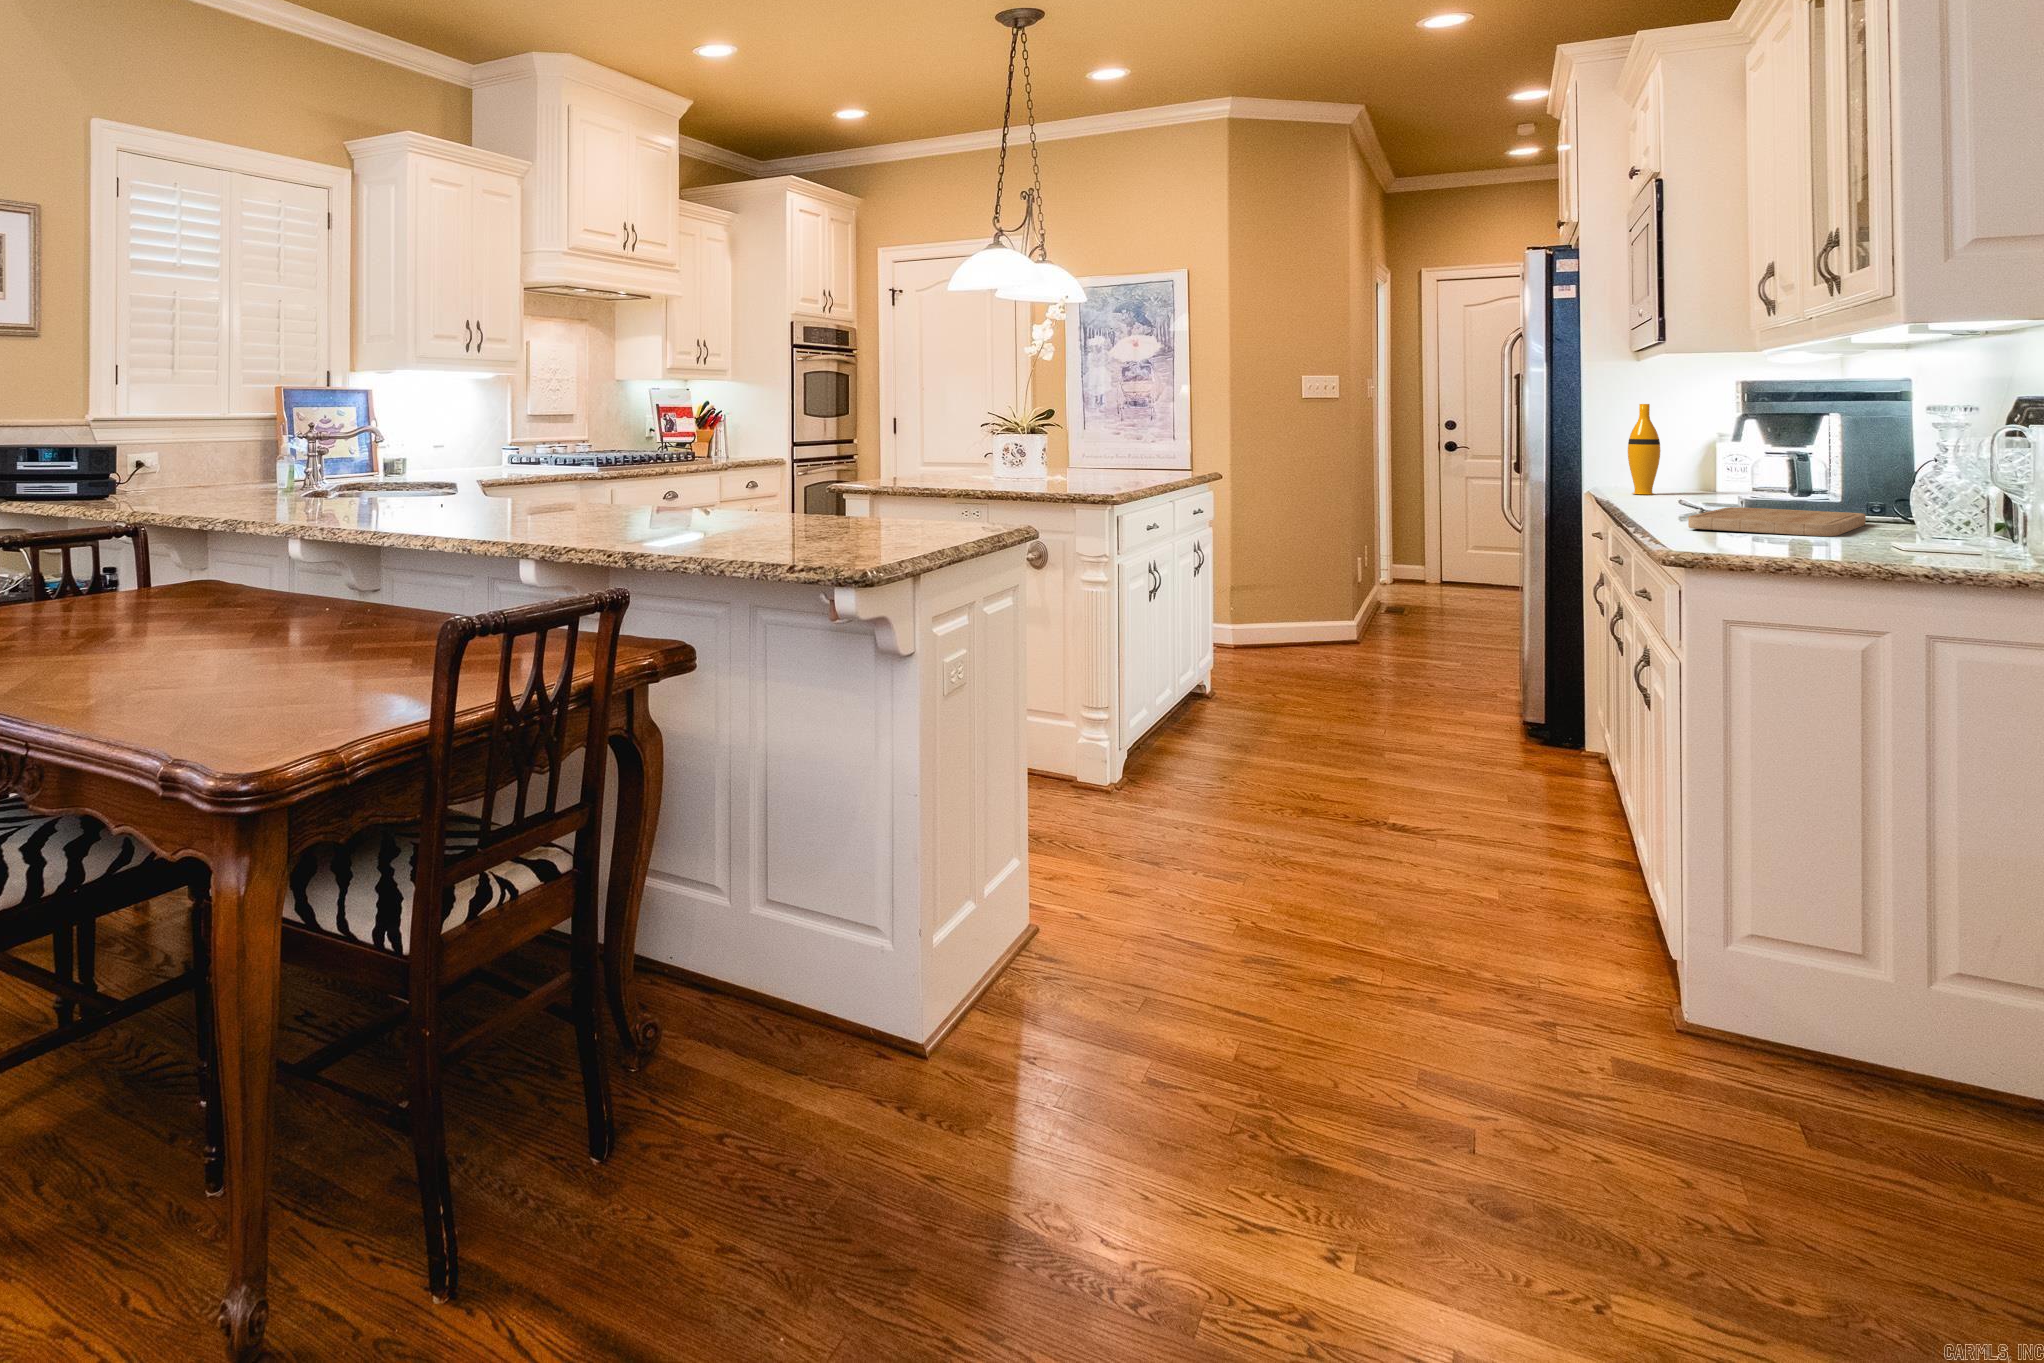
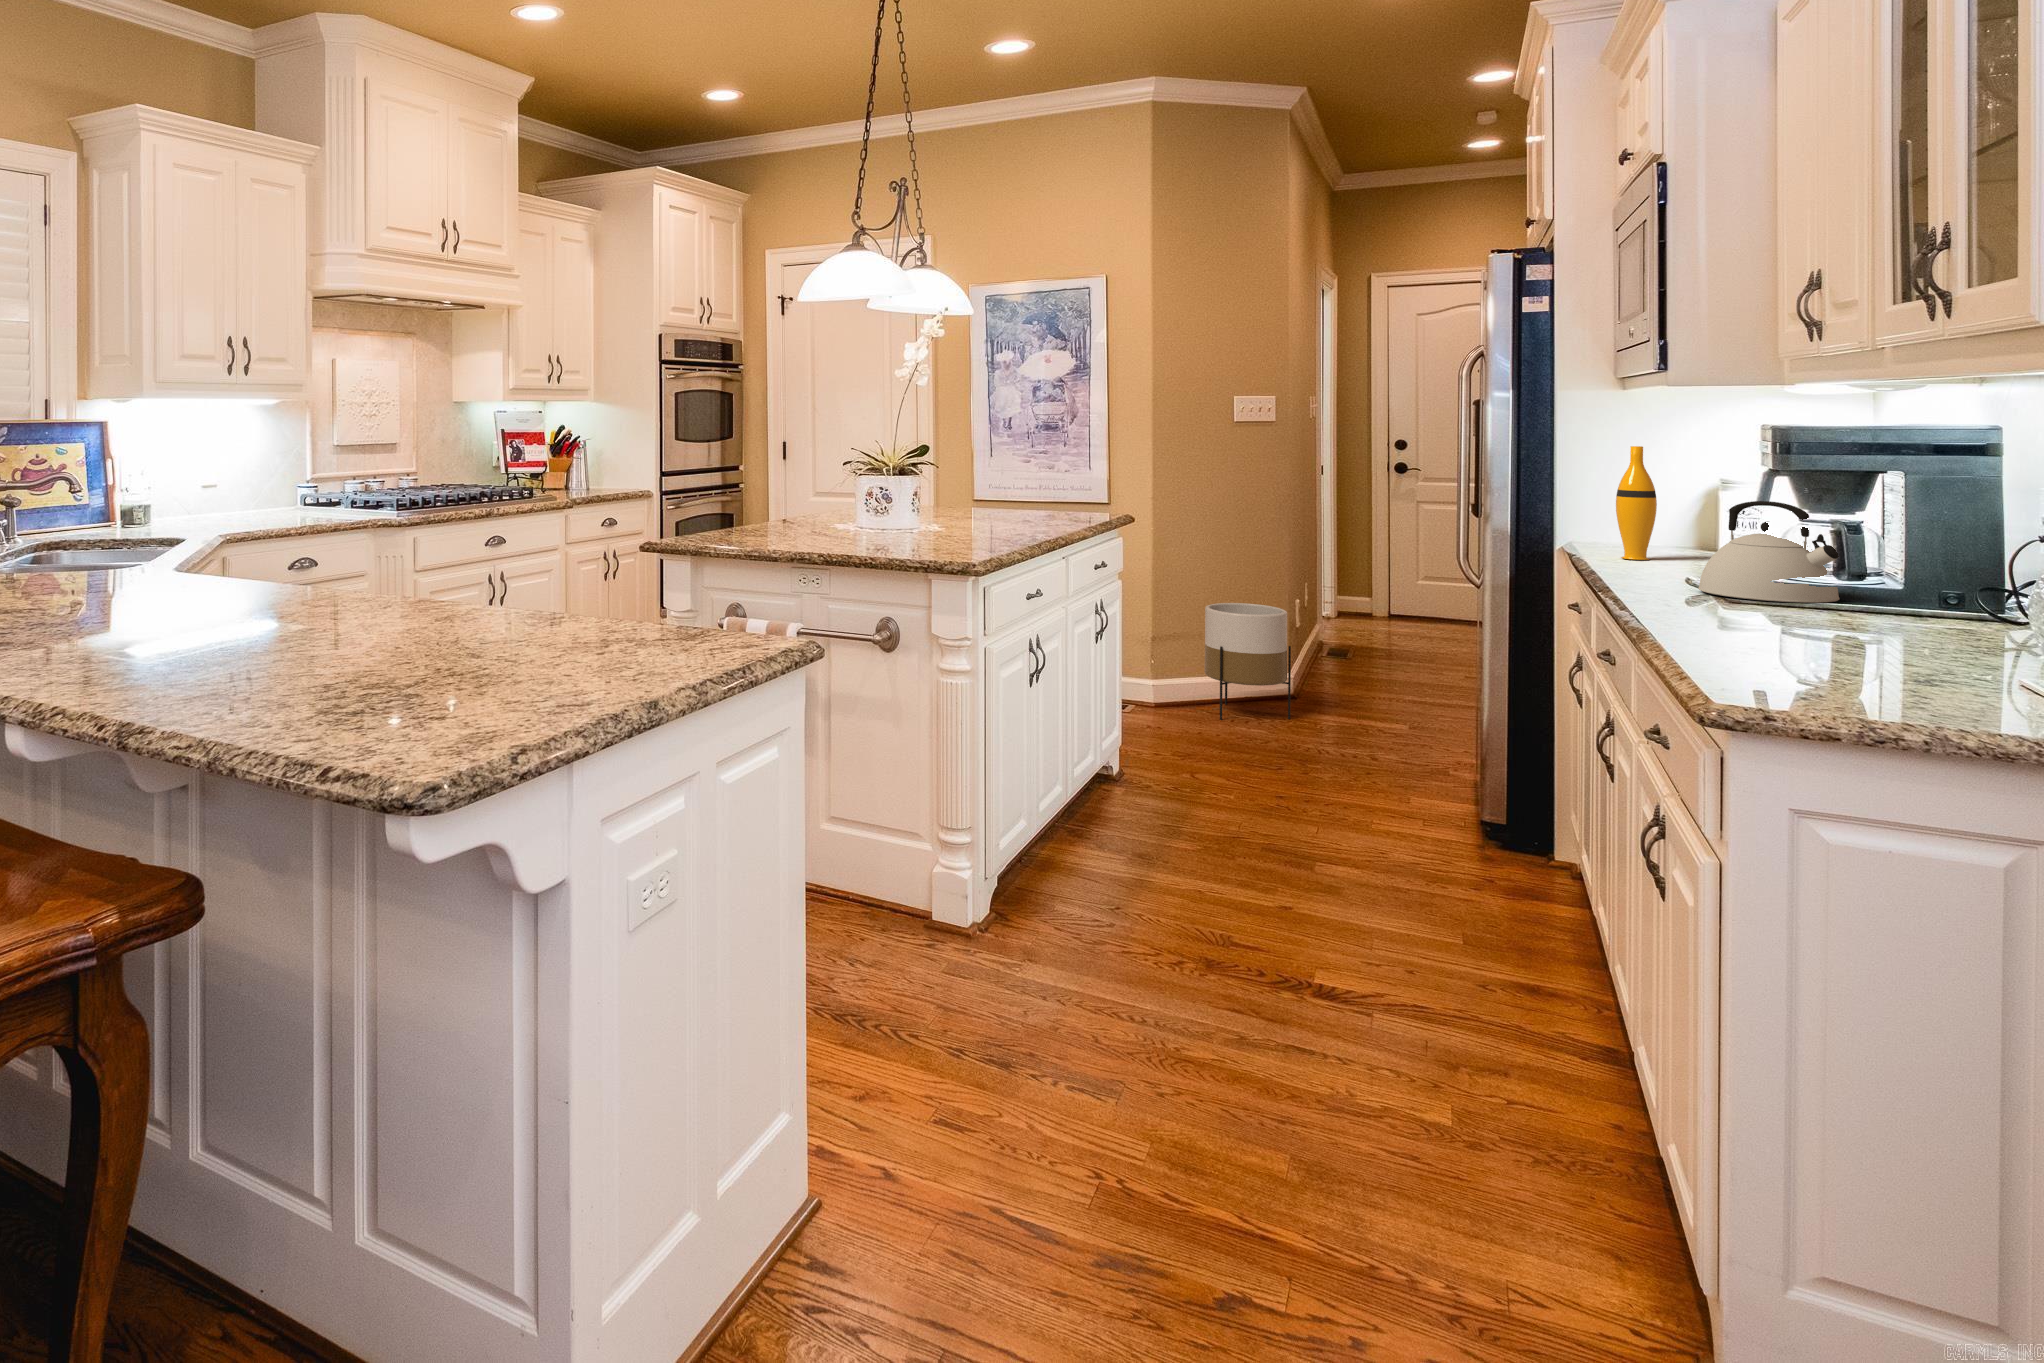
kettle: none [1685,437,1791,512] -> present [1698,501,1840,603]
cutting board: present [1688,507,1866,536] -> none [1724,606,1963,672]
planter: none [1277,557,1354,656] -> present [1204,603,1291,720]

